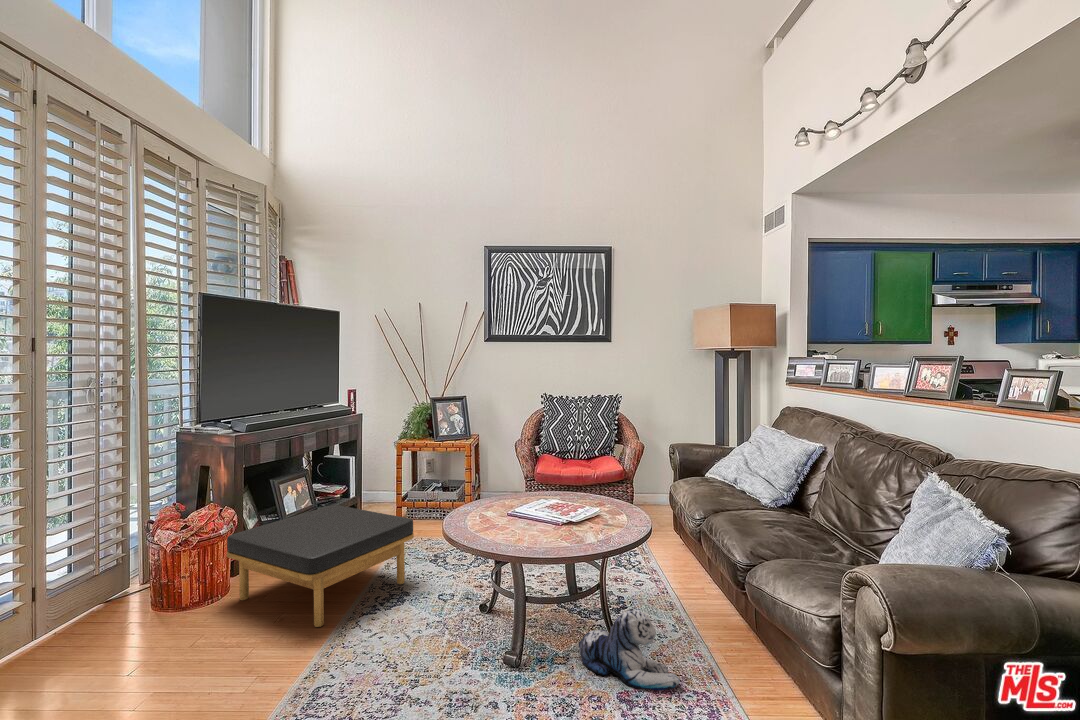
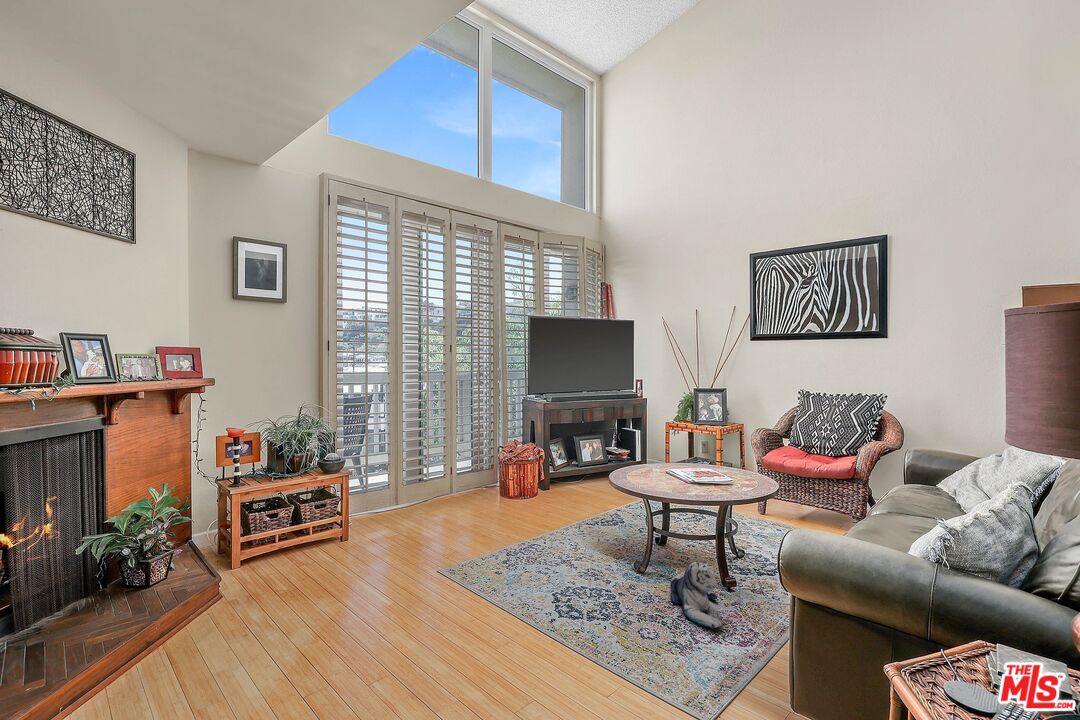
ottoman: present [227,505,414,627] -> none [524,458,628,524]

